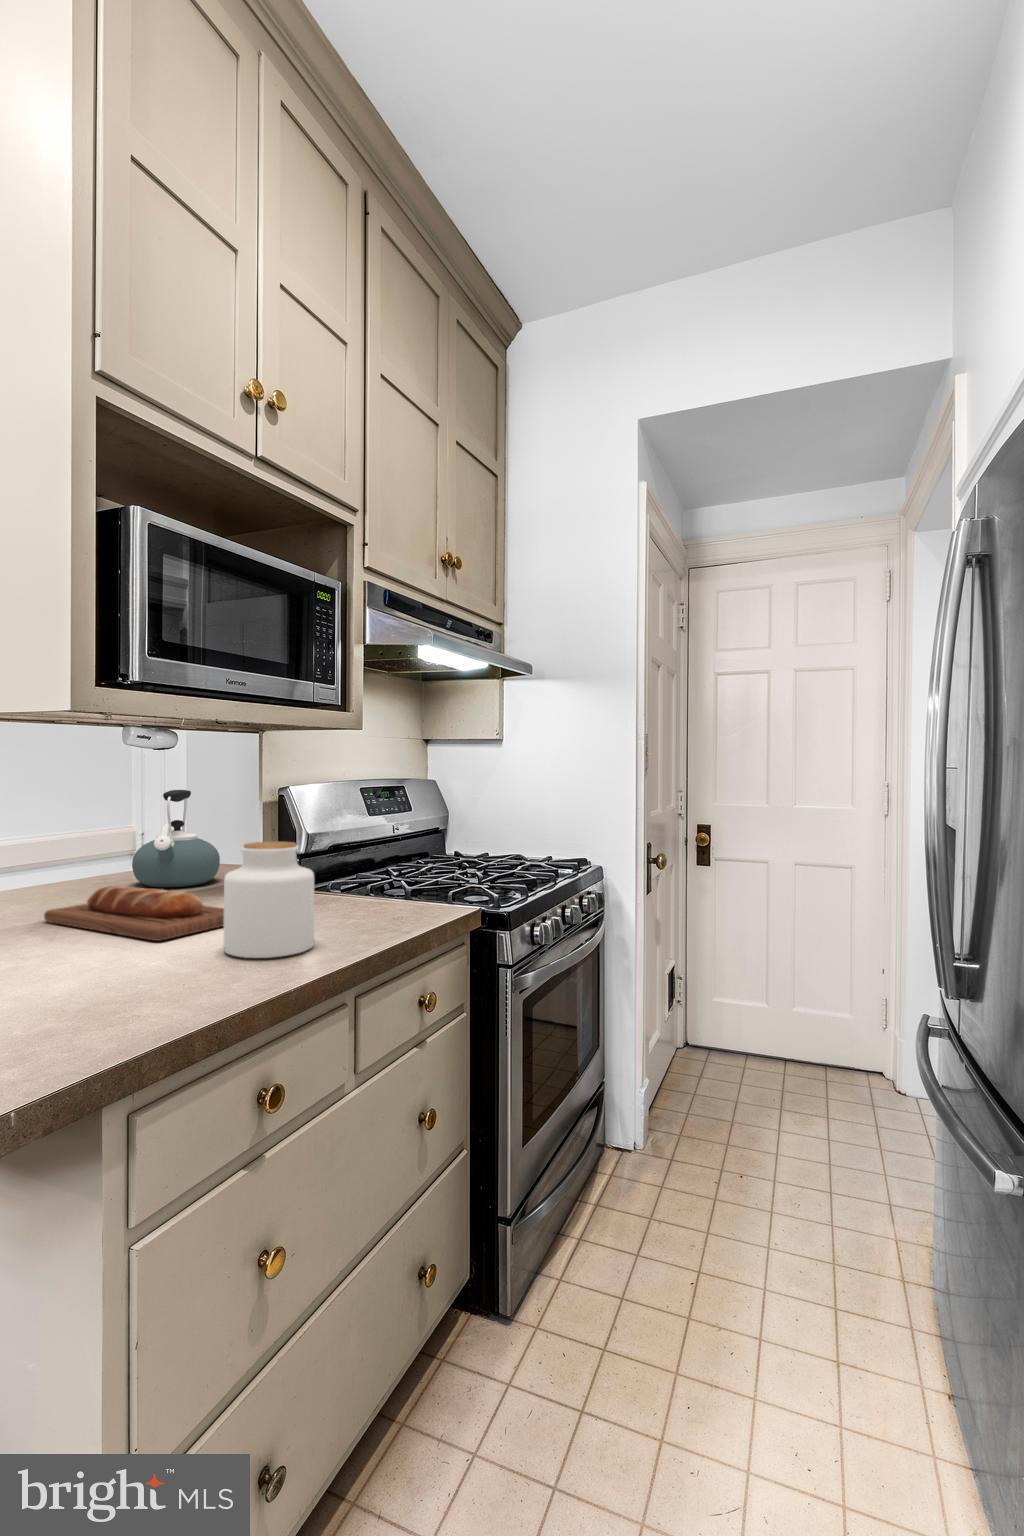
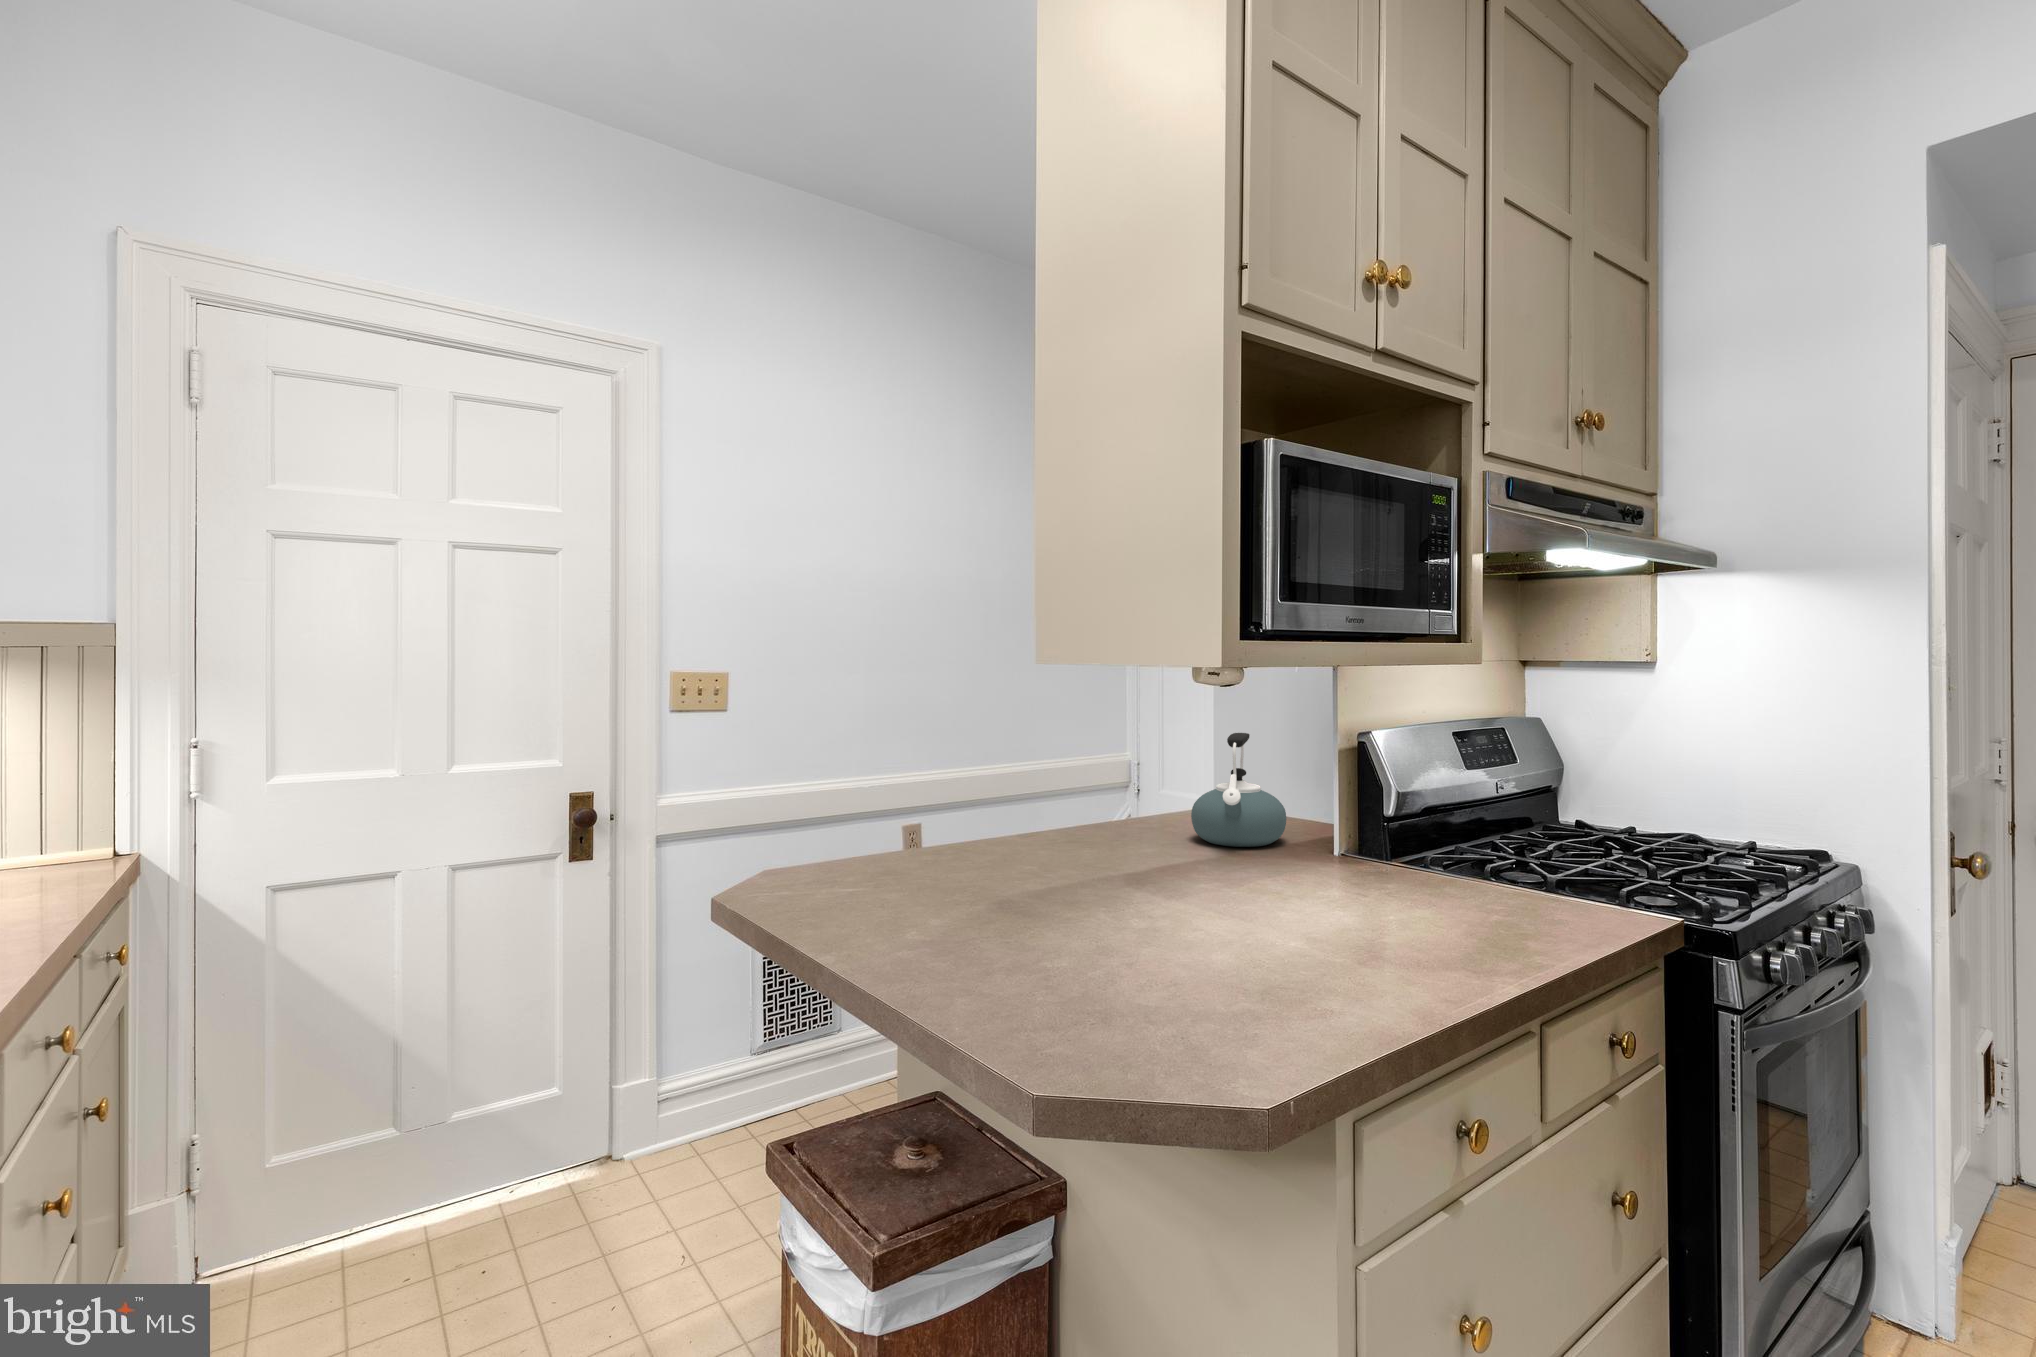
jar: present [223,841,314,958] -> none [1366,820,1478,964]
bread loaf: present [44,886,224,941] -> none [1138,849,1360,923]

